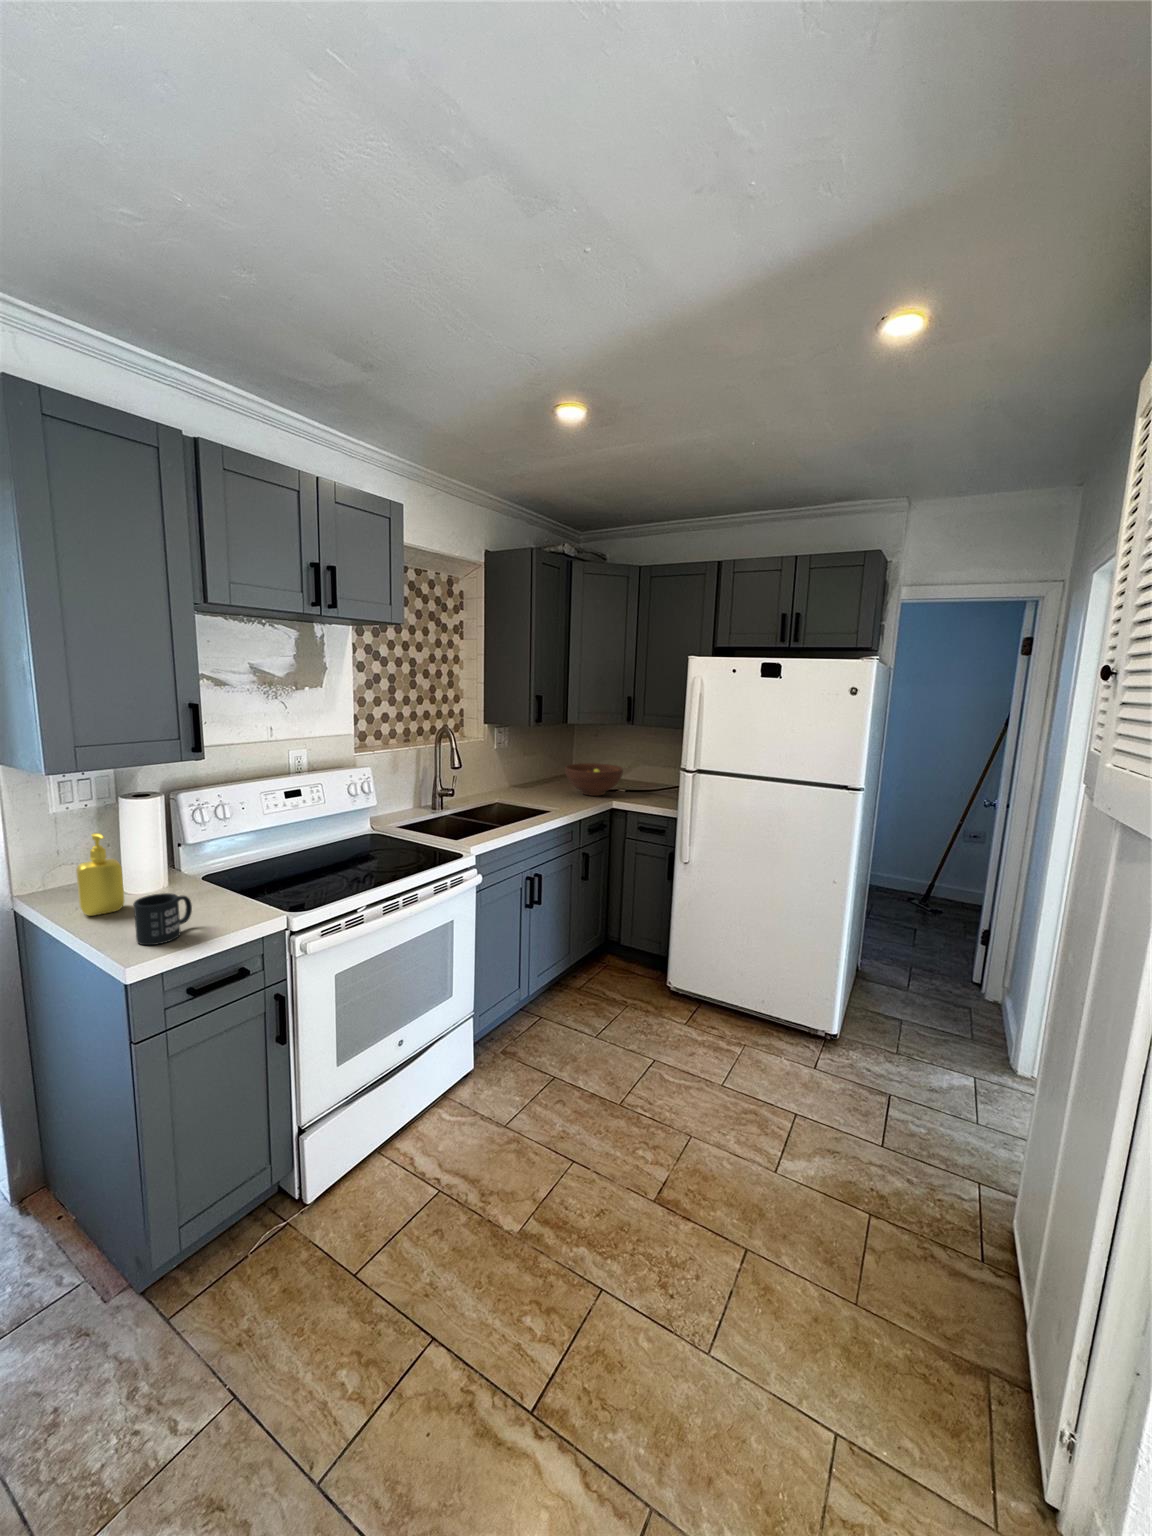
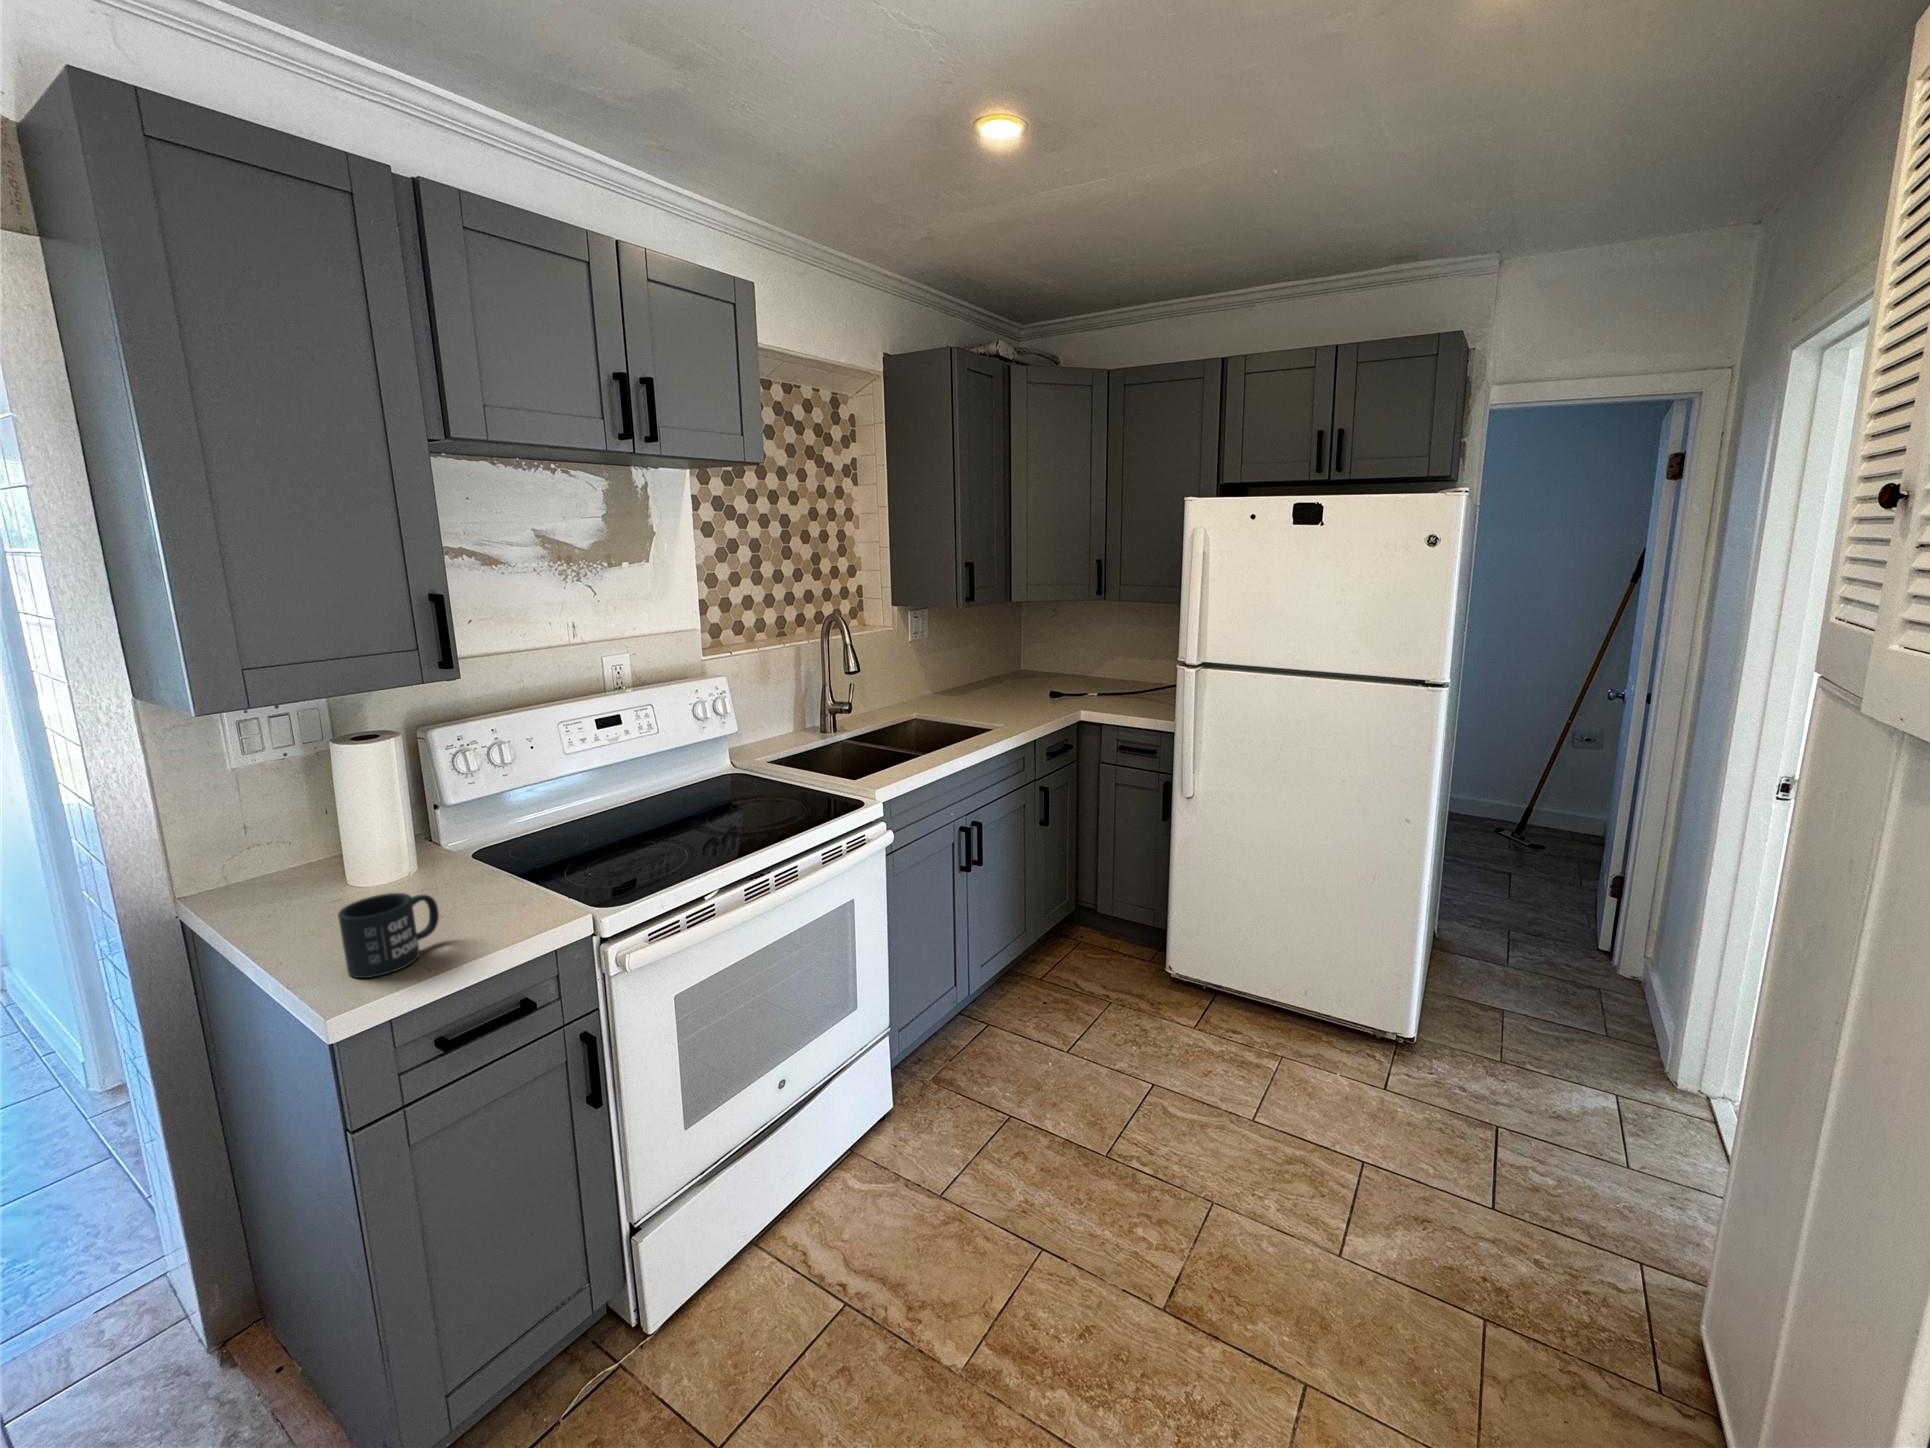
fruit bowl: present [565,763,623,796] -> none [1011,655,1093,701]
soap dispenser: present [76,833,124,916] -> none [261,800,341,928]

